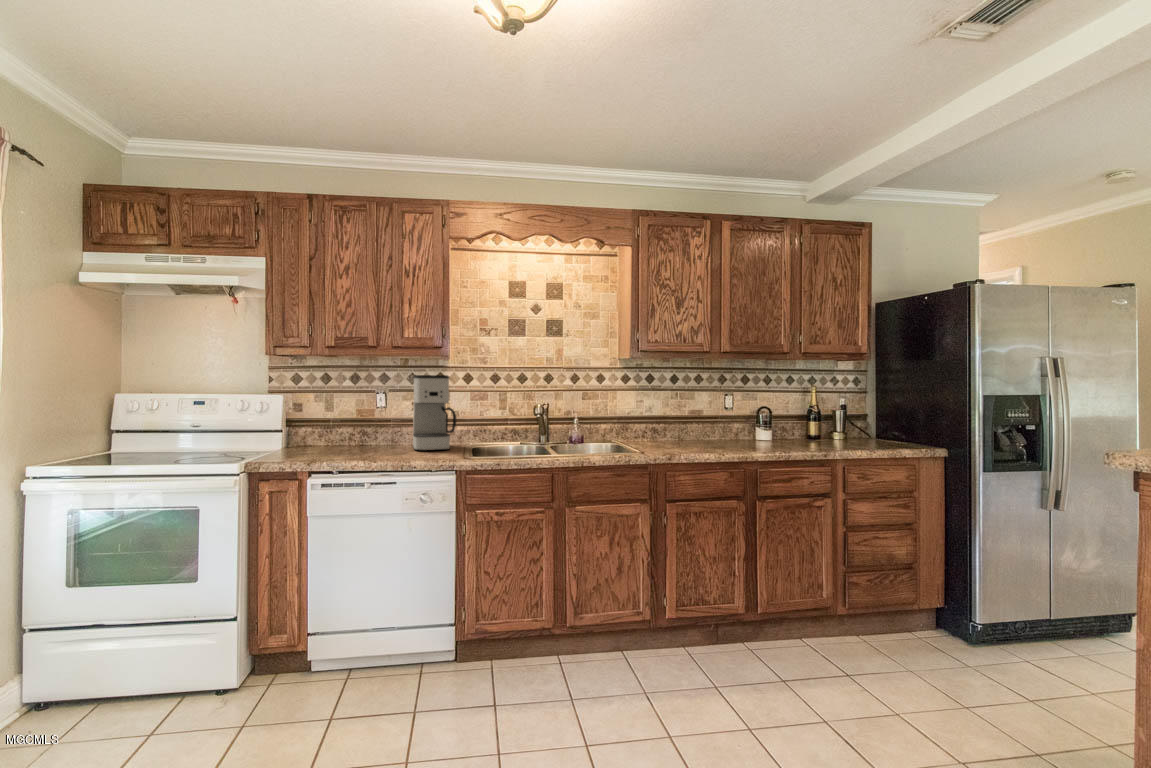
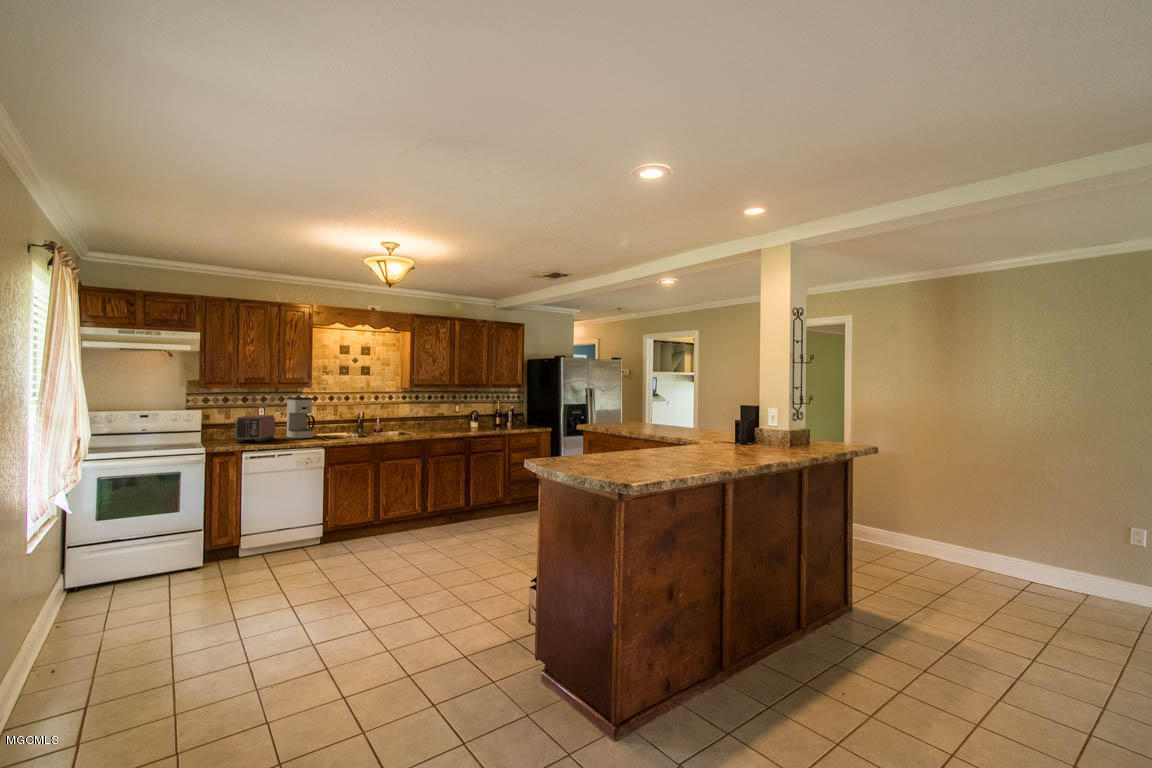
toaster: none [314,405,390,455] -> present [235,415,275,443]

